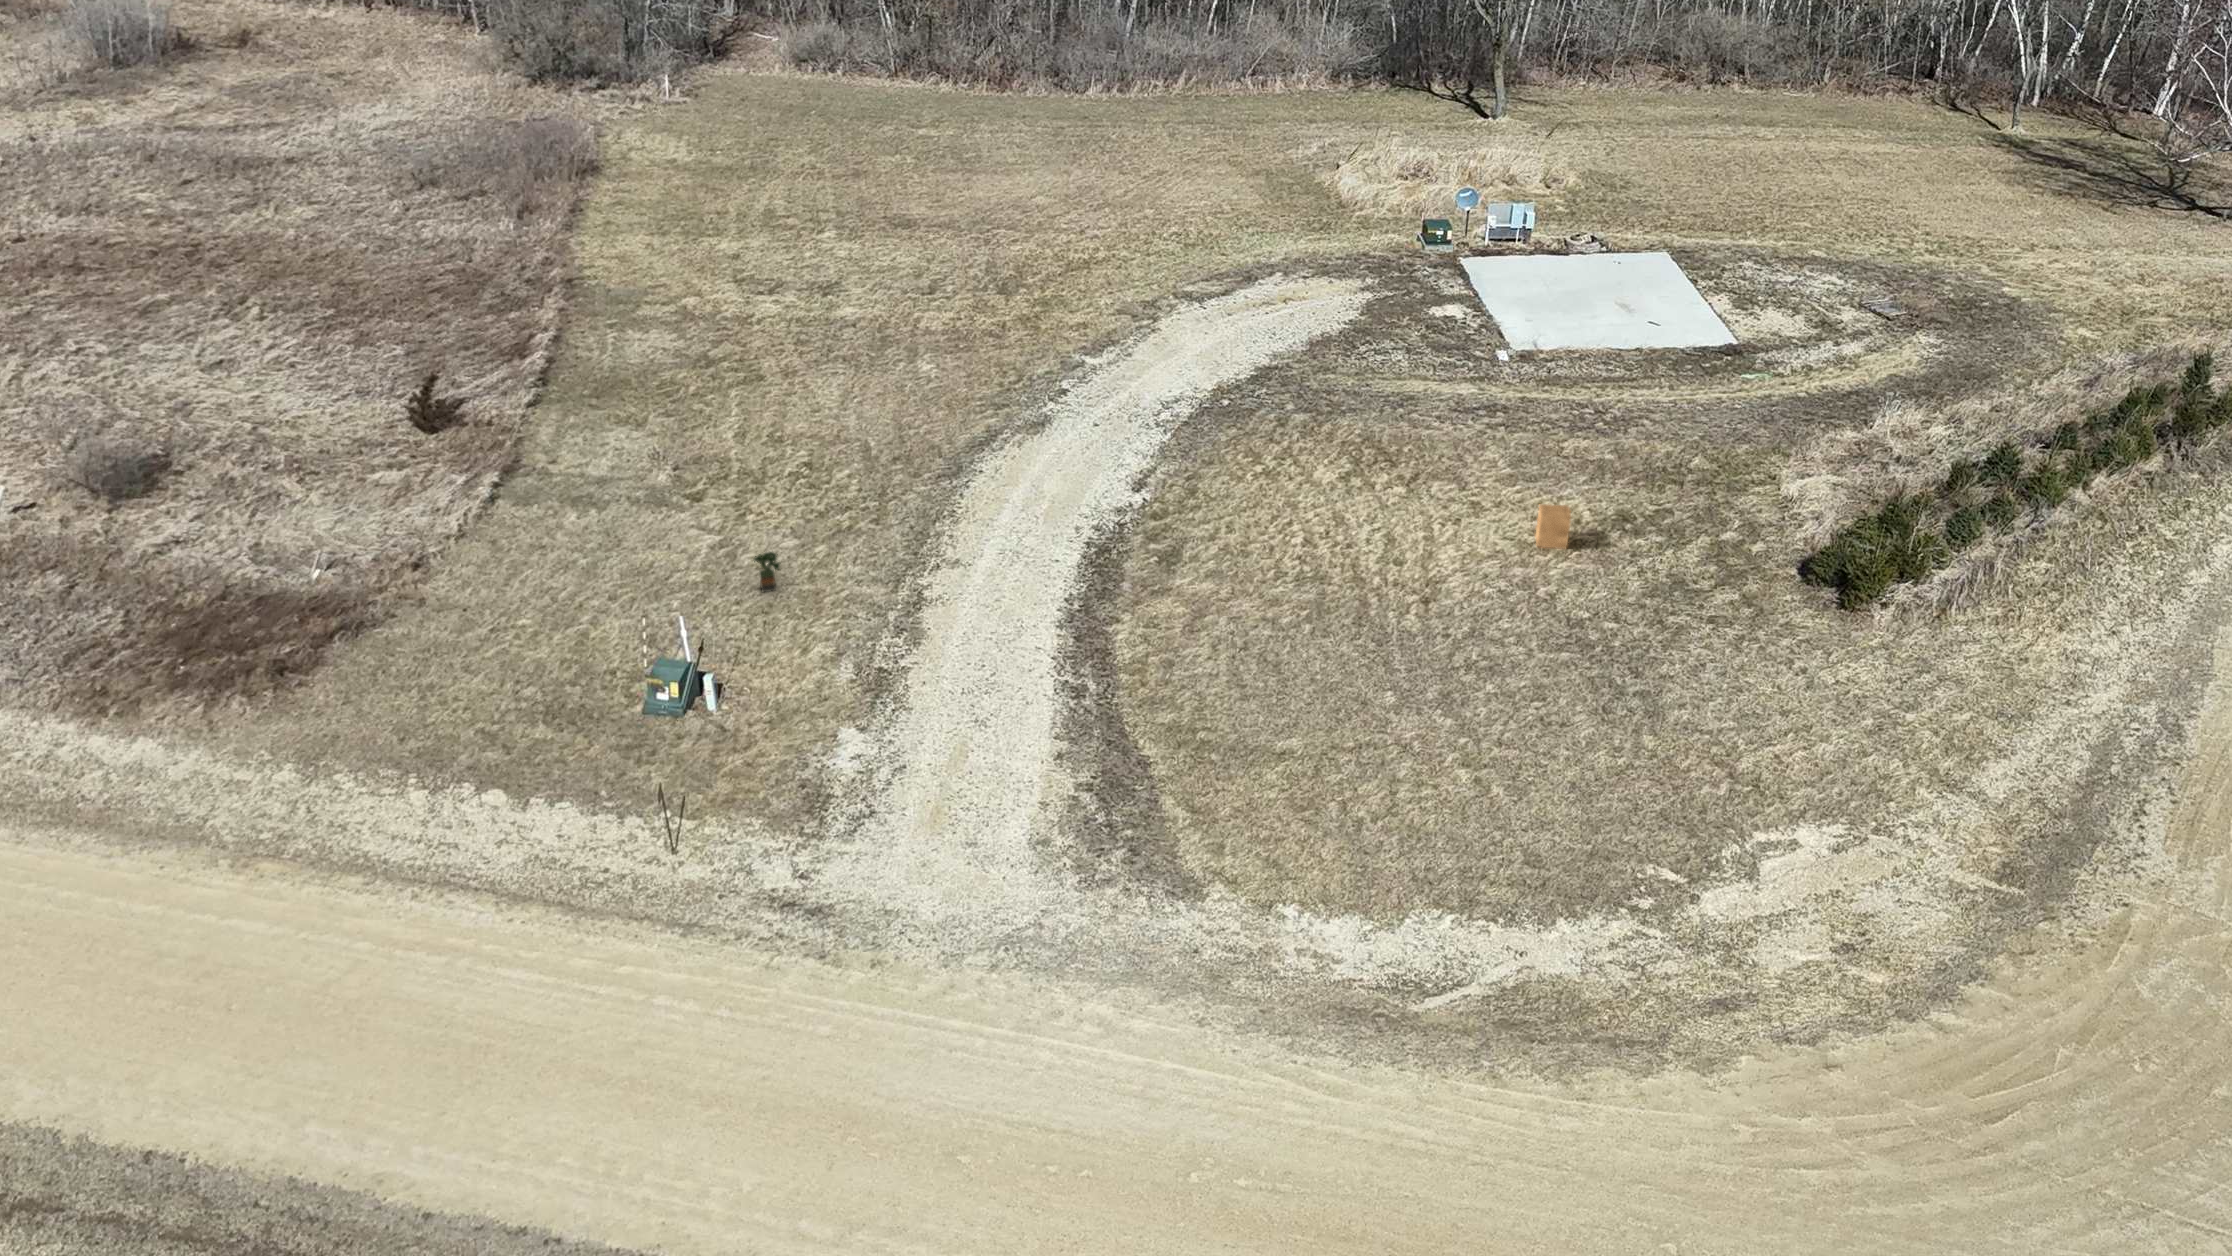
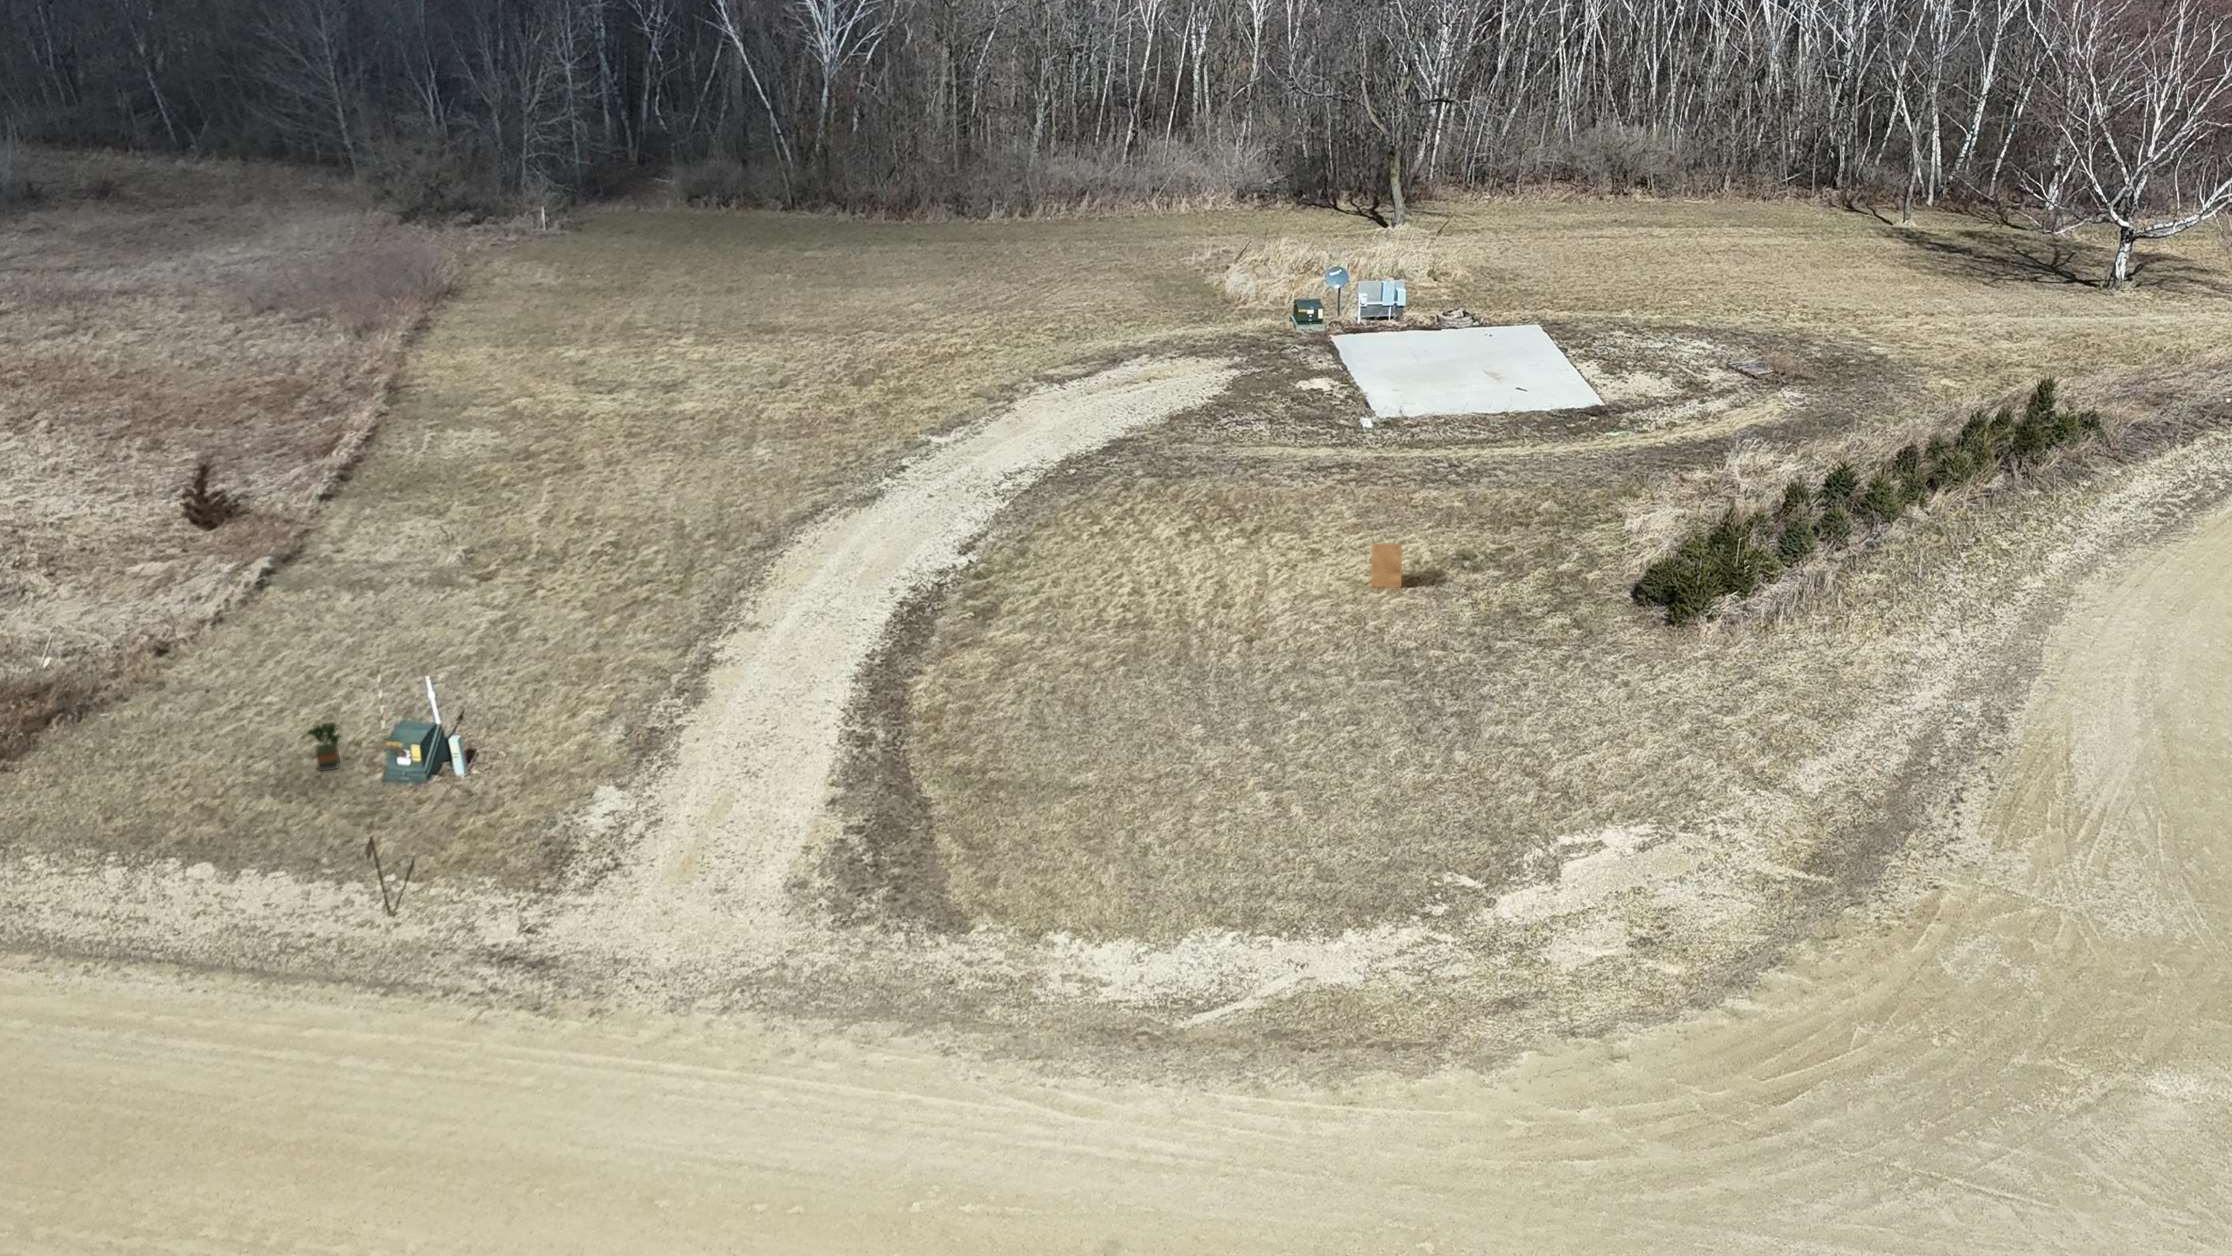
potted tree: present [754,552,780,592] -> present [307,722,341,771]

